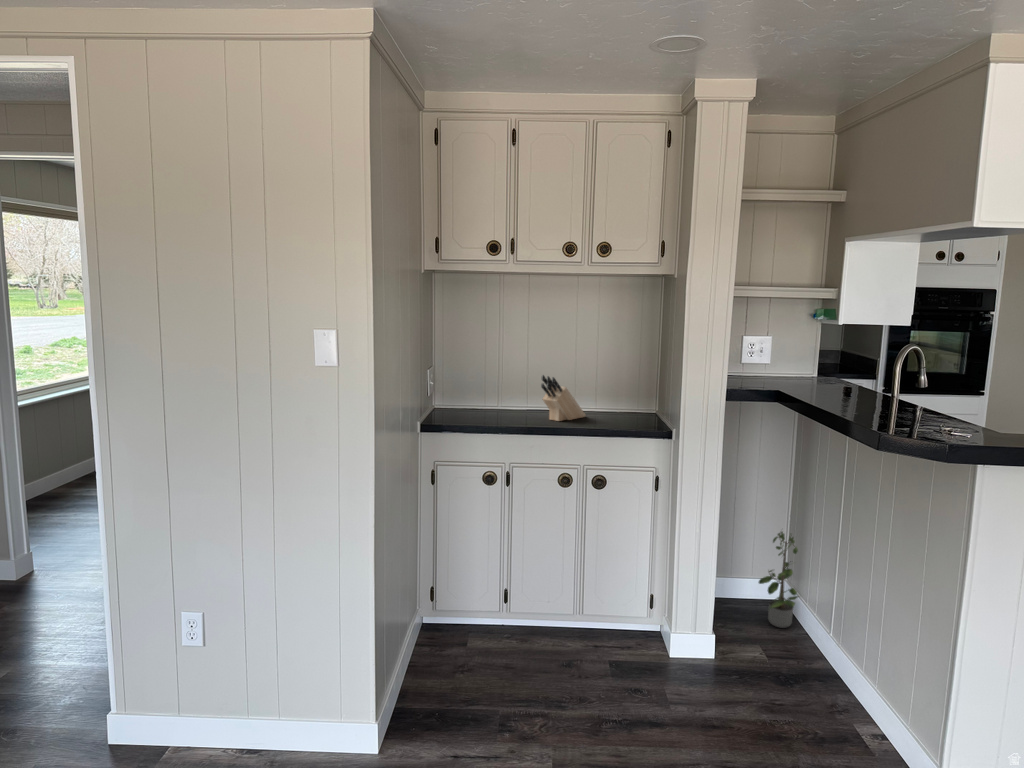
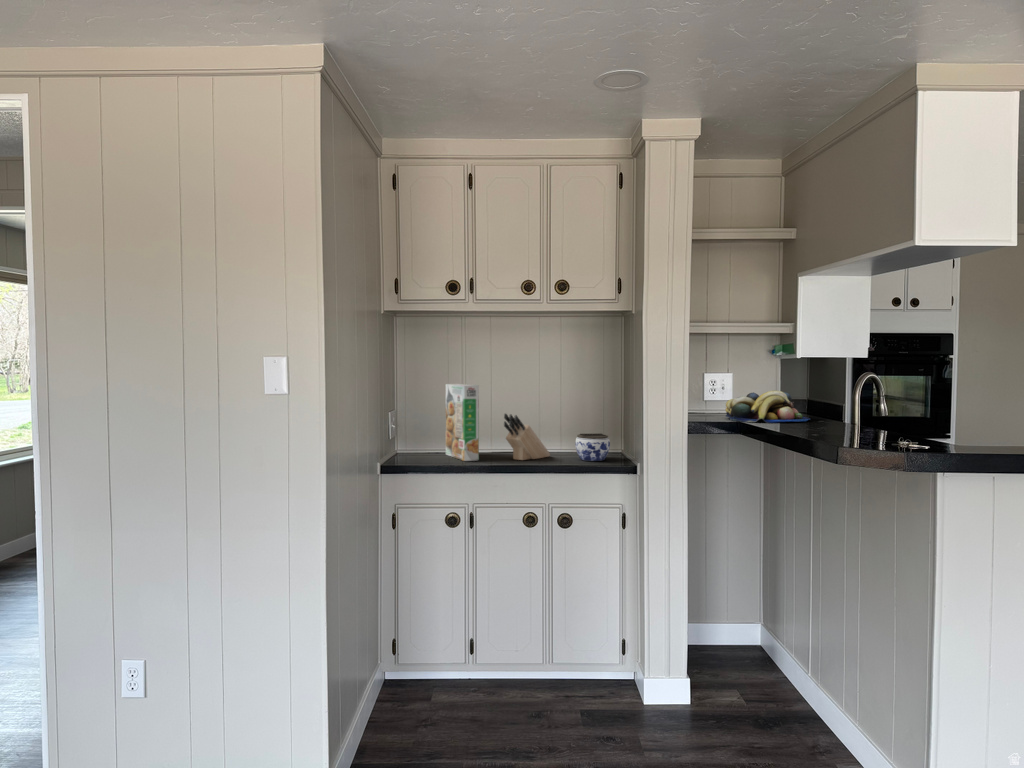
cereal box: none [482,343,517,421] -> present [446,384,479,461]
fruit bowl: none [762,357,849,392] -> present [726,390,810,423]
jar: none [611,396,645,424] -> present [575,433,610,461]
potted plant: present [759,532,798,628] -> none [734,567,777,672]

